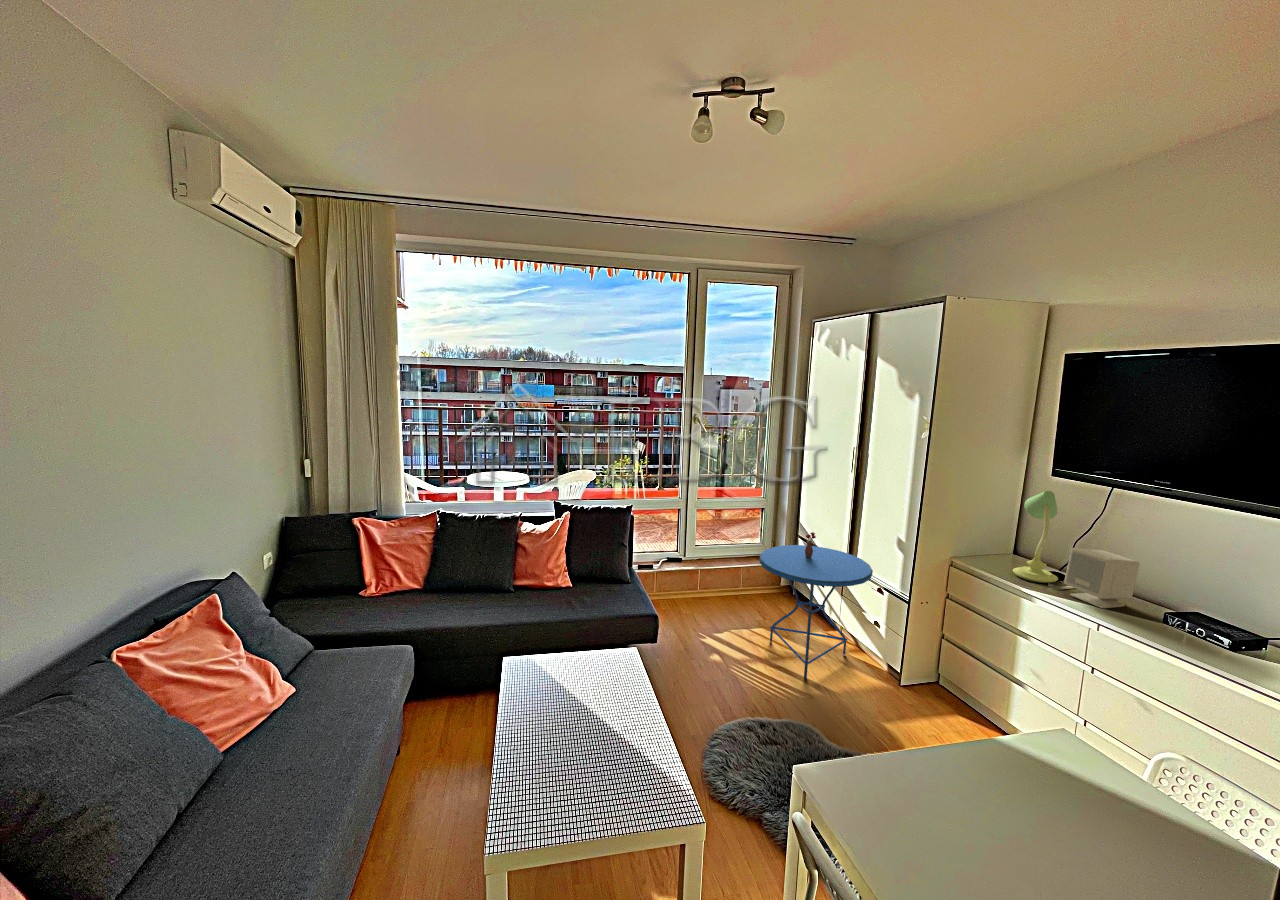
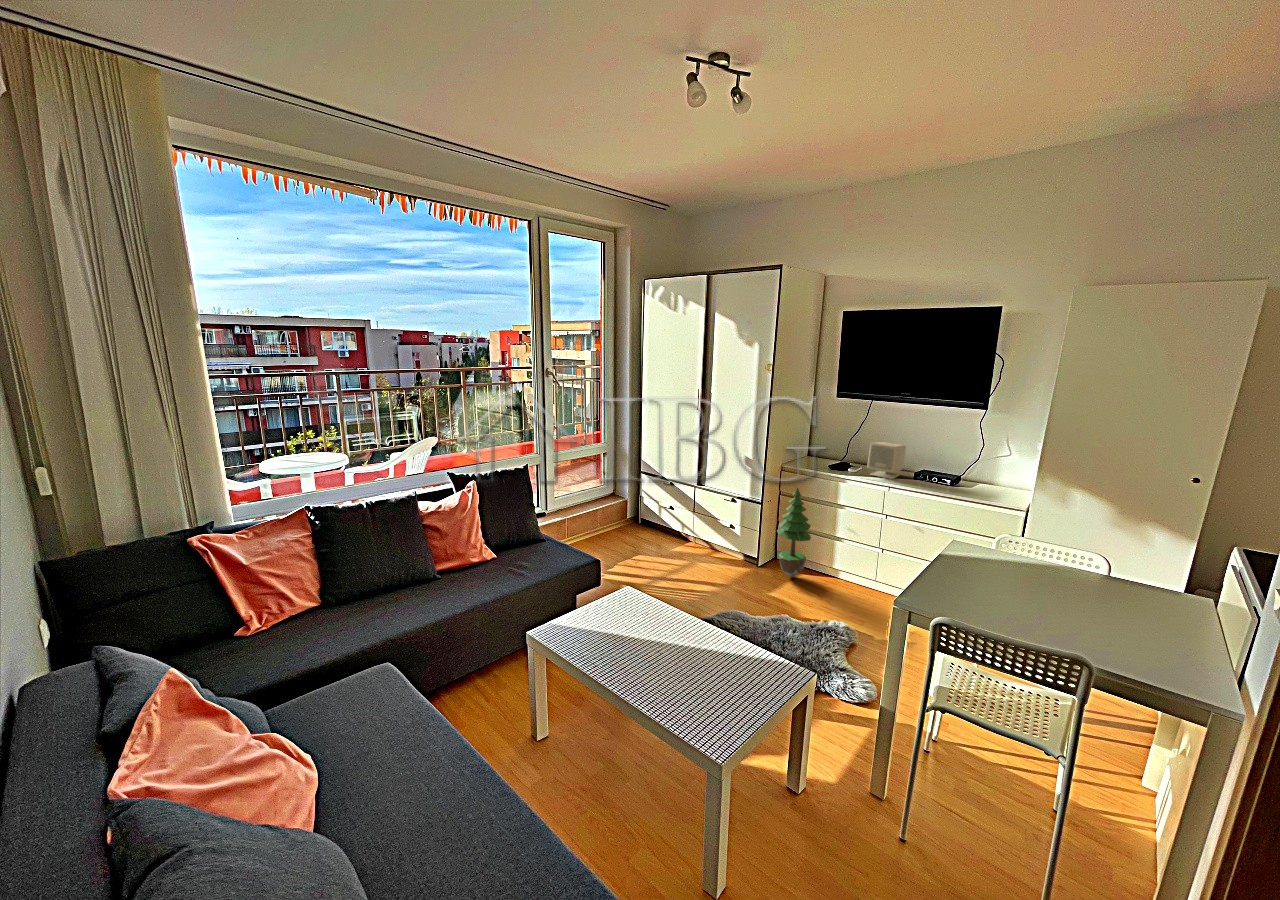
table lamp: present [1013,491,1058,583] -> none [826,406,854,471]
side table: present [760,532,873,679] -> none [644,463,735,583]
potted tree: none [918,590,970,711] -> present [777,488,811,577]

